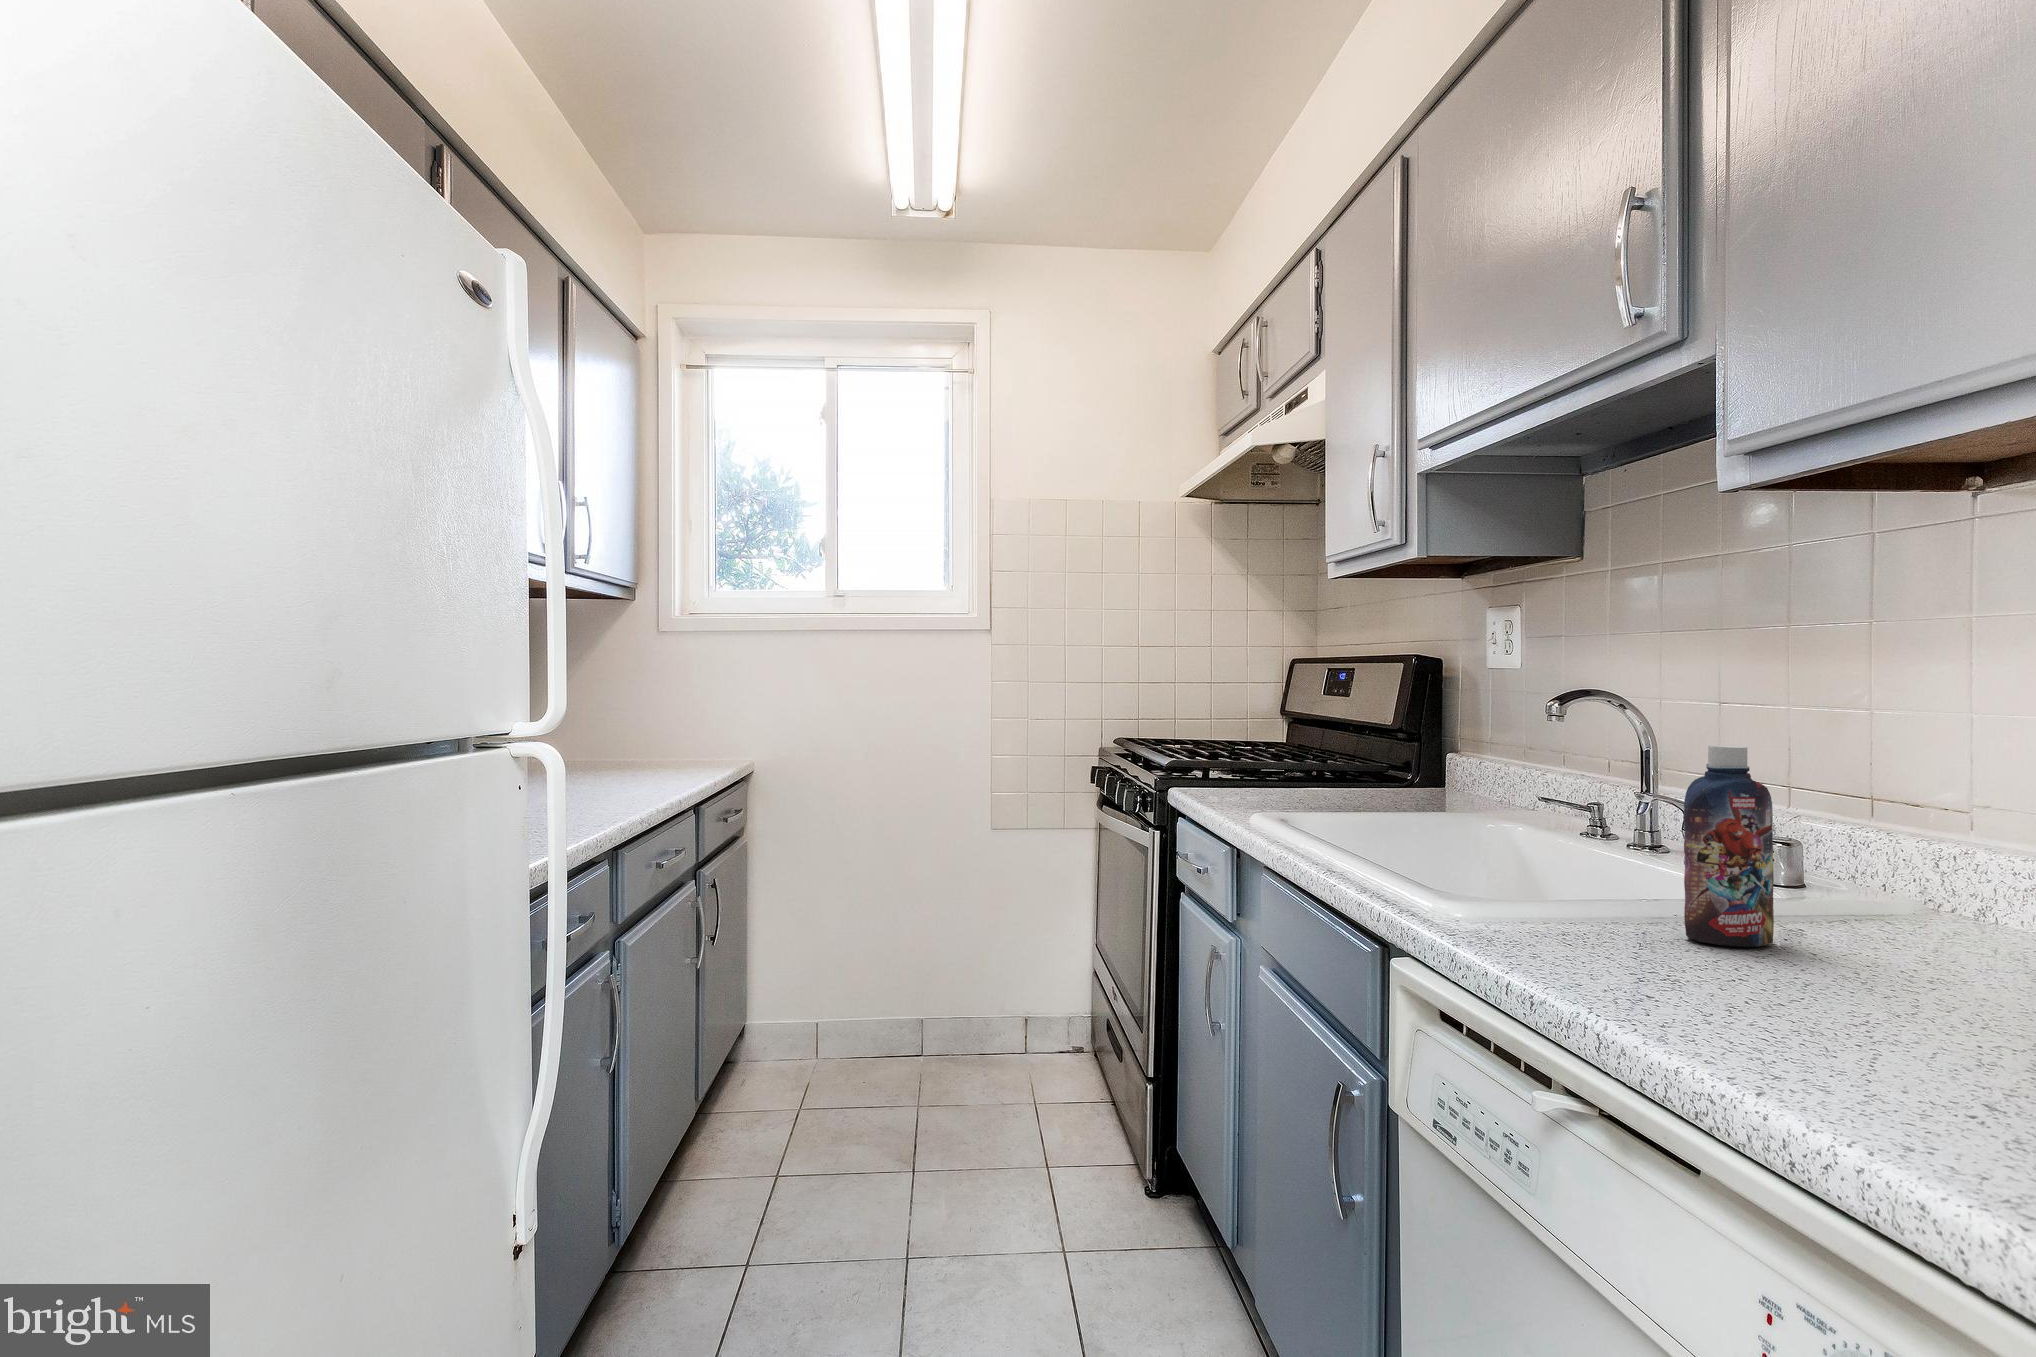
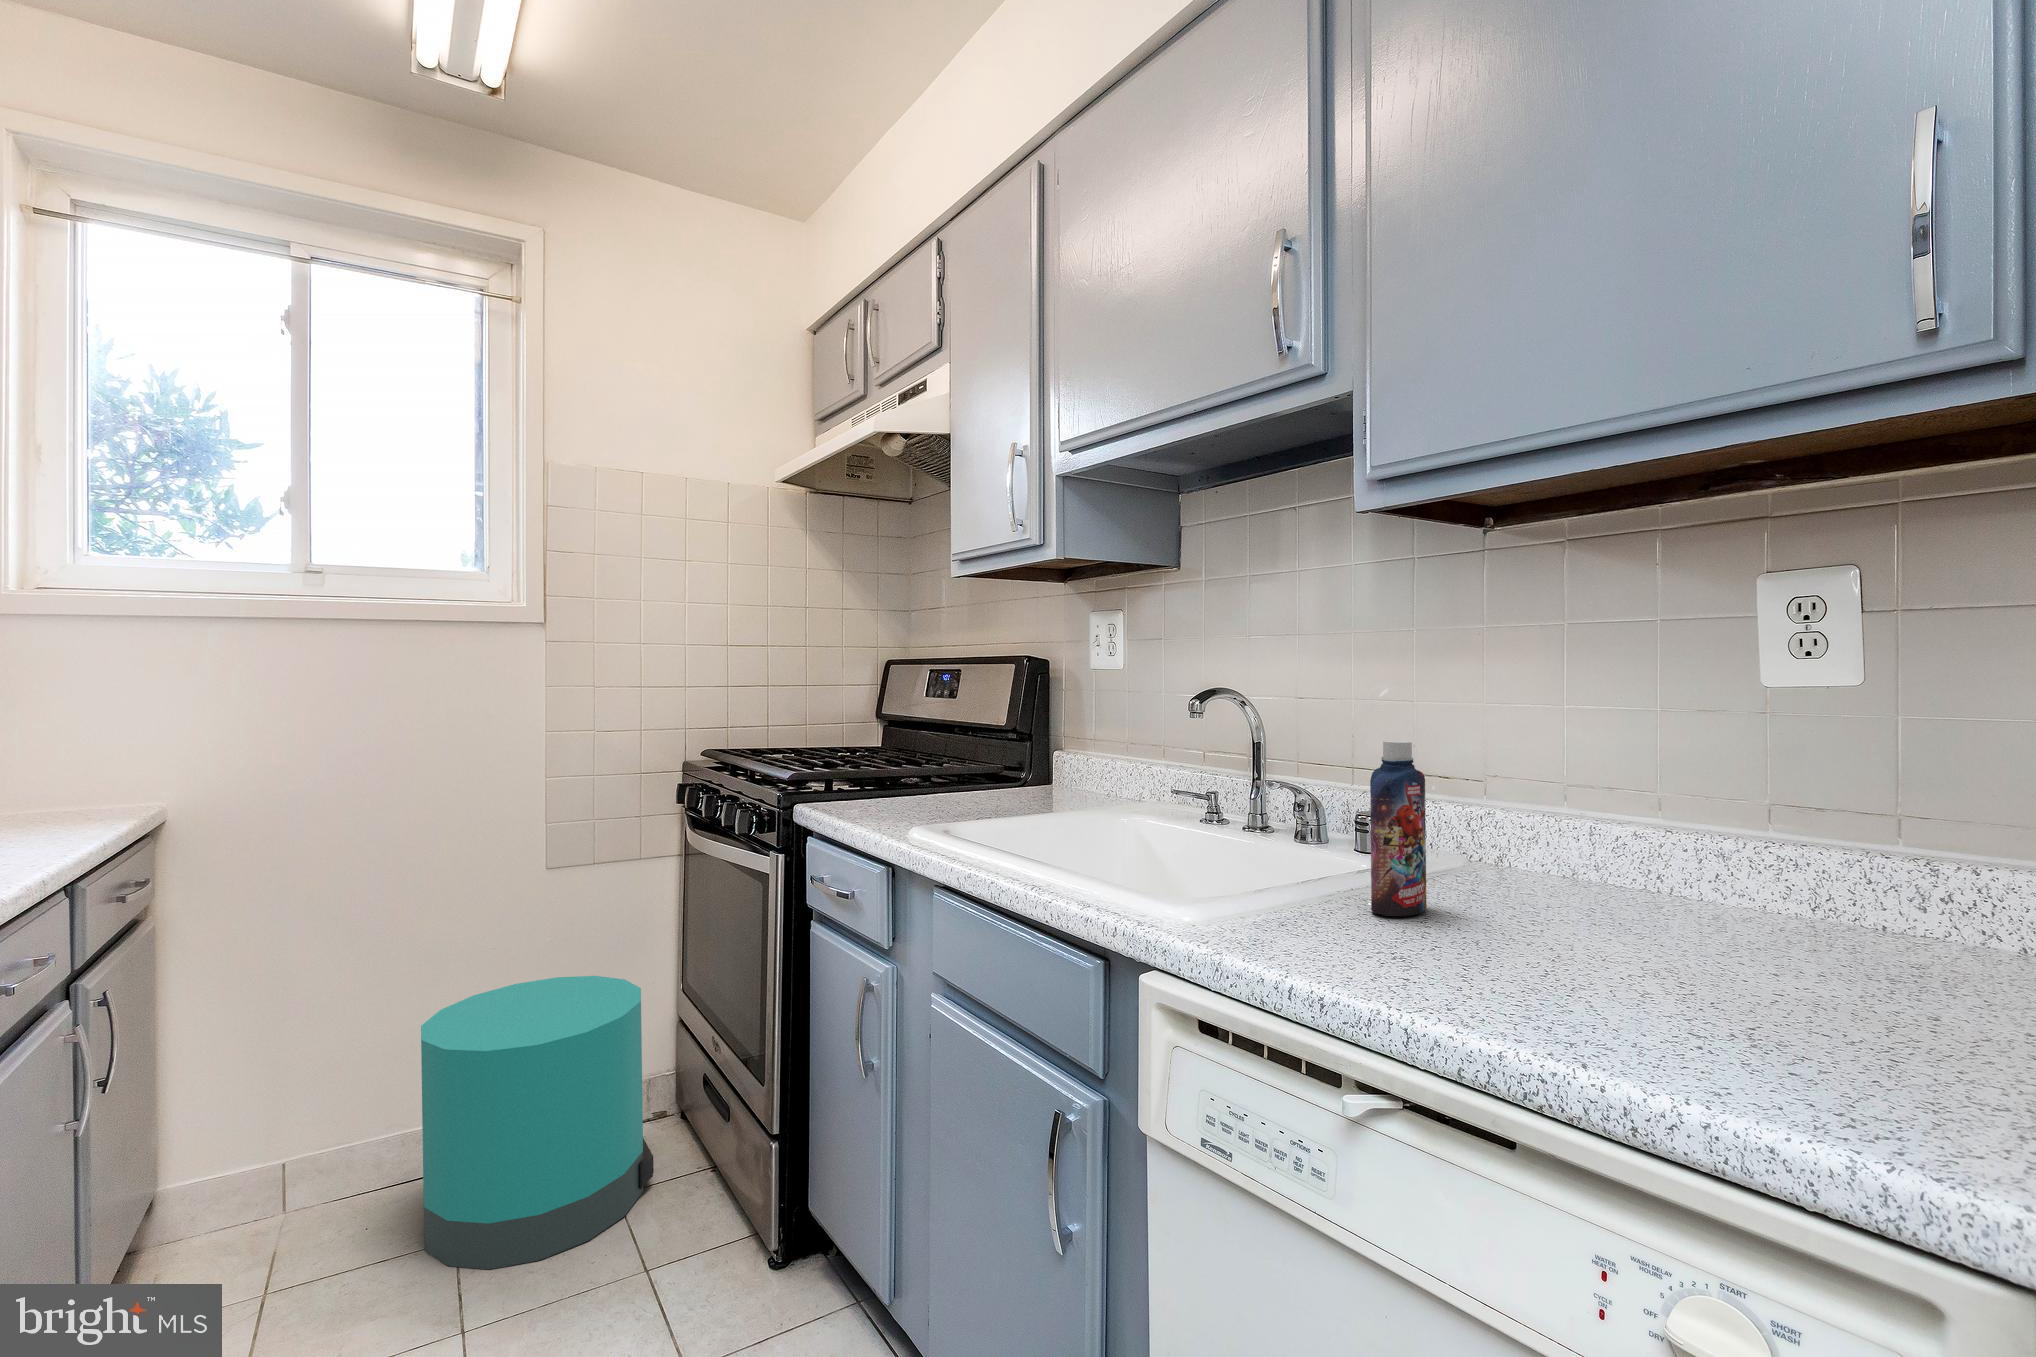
trash can: none [910,915,1069,1128] -> present [421,976,654,1270]

